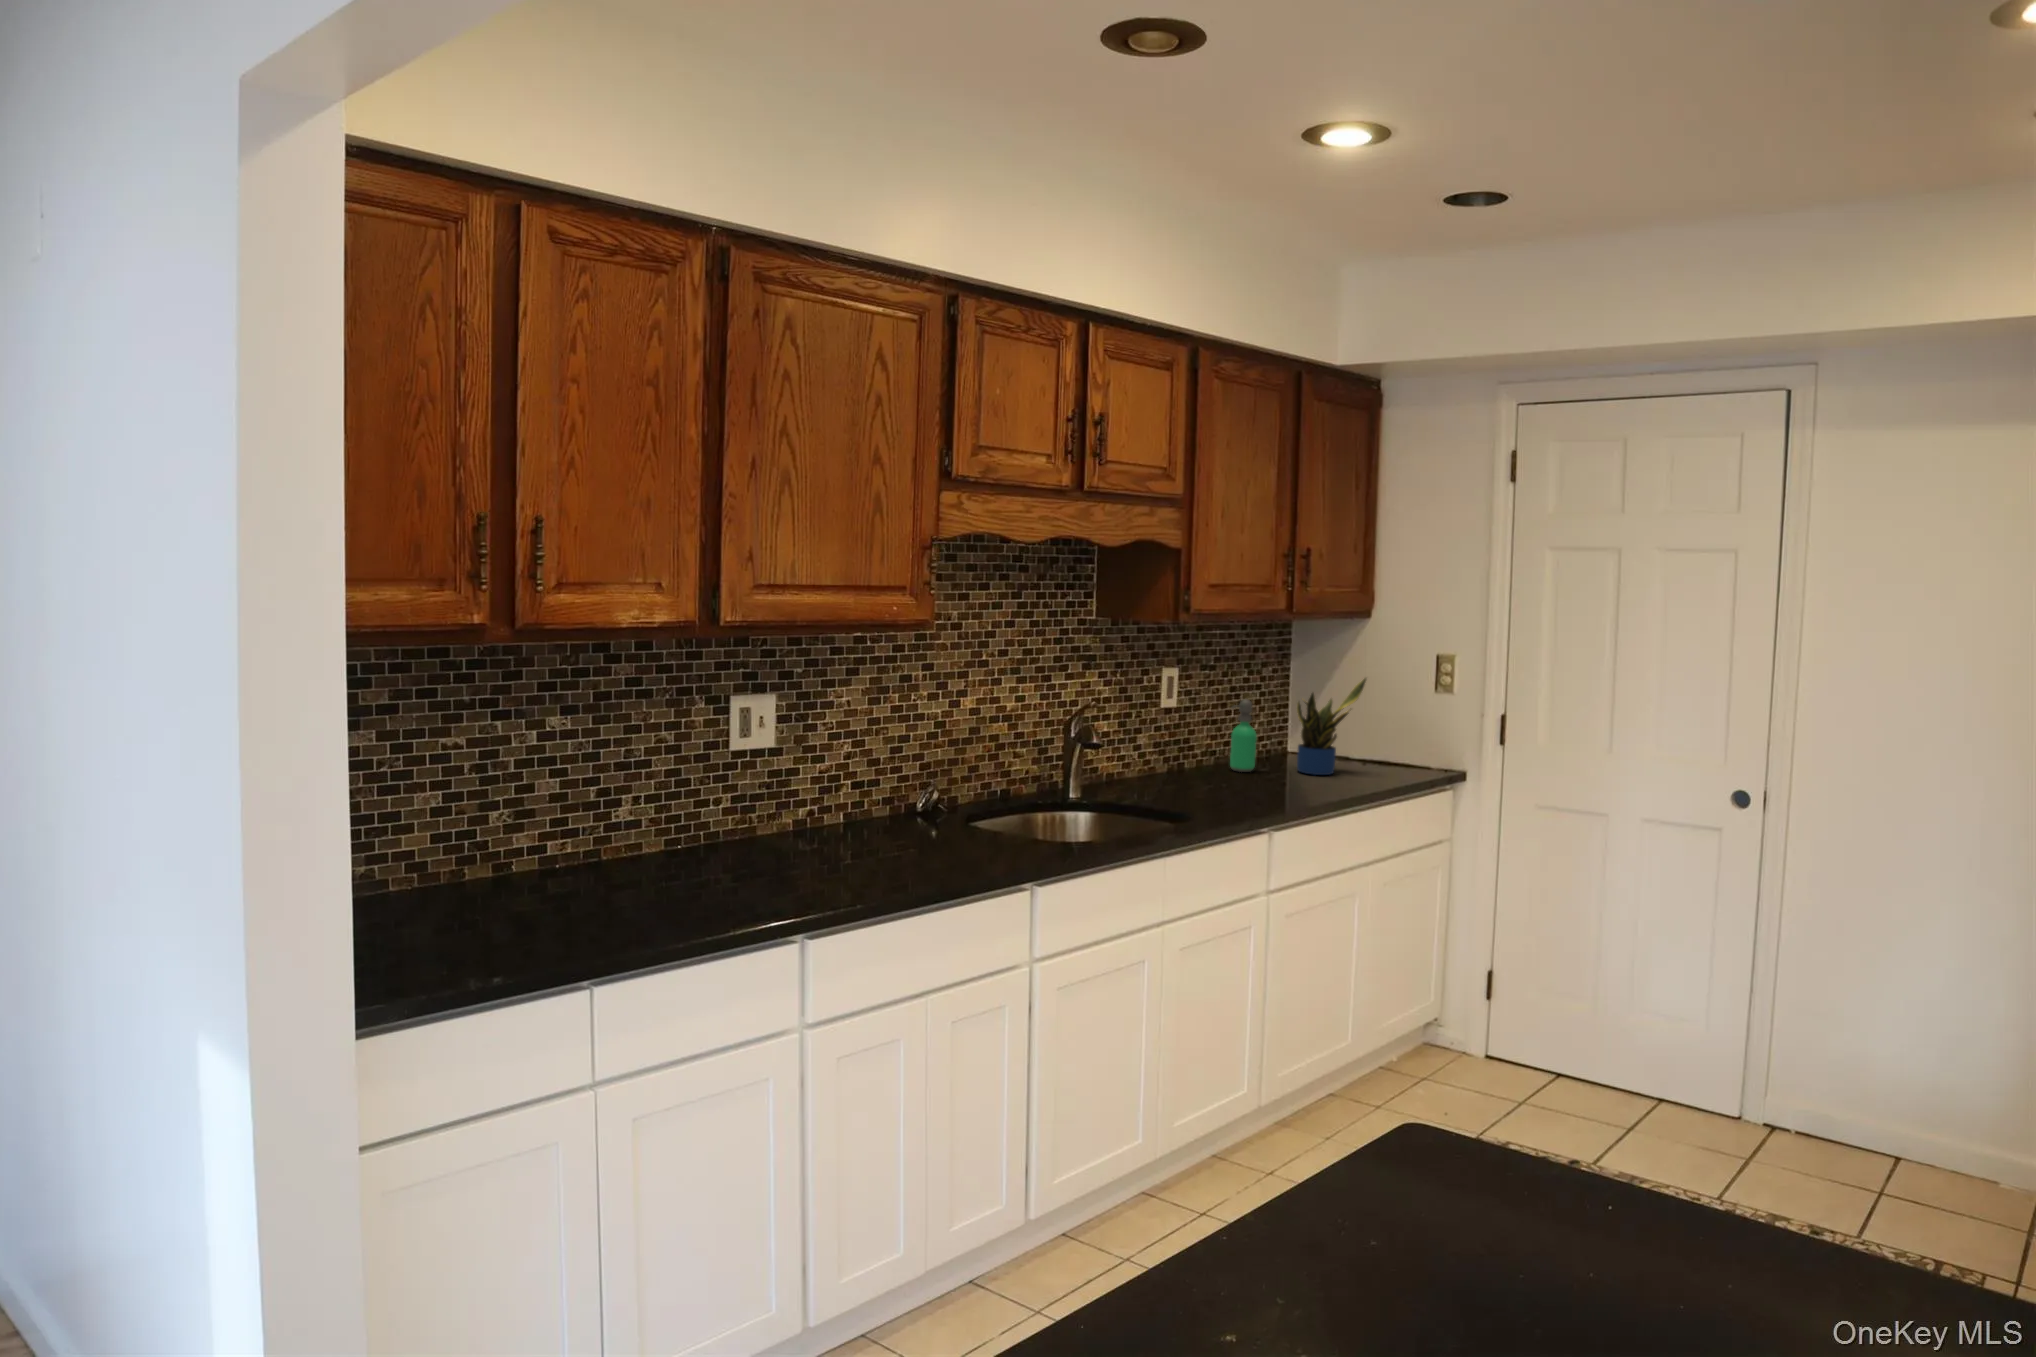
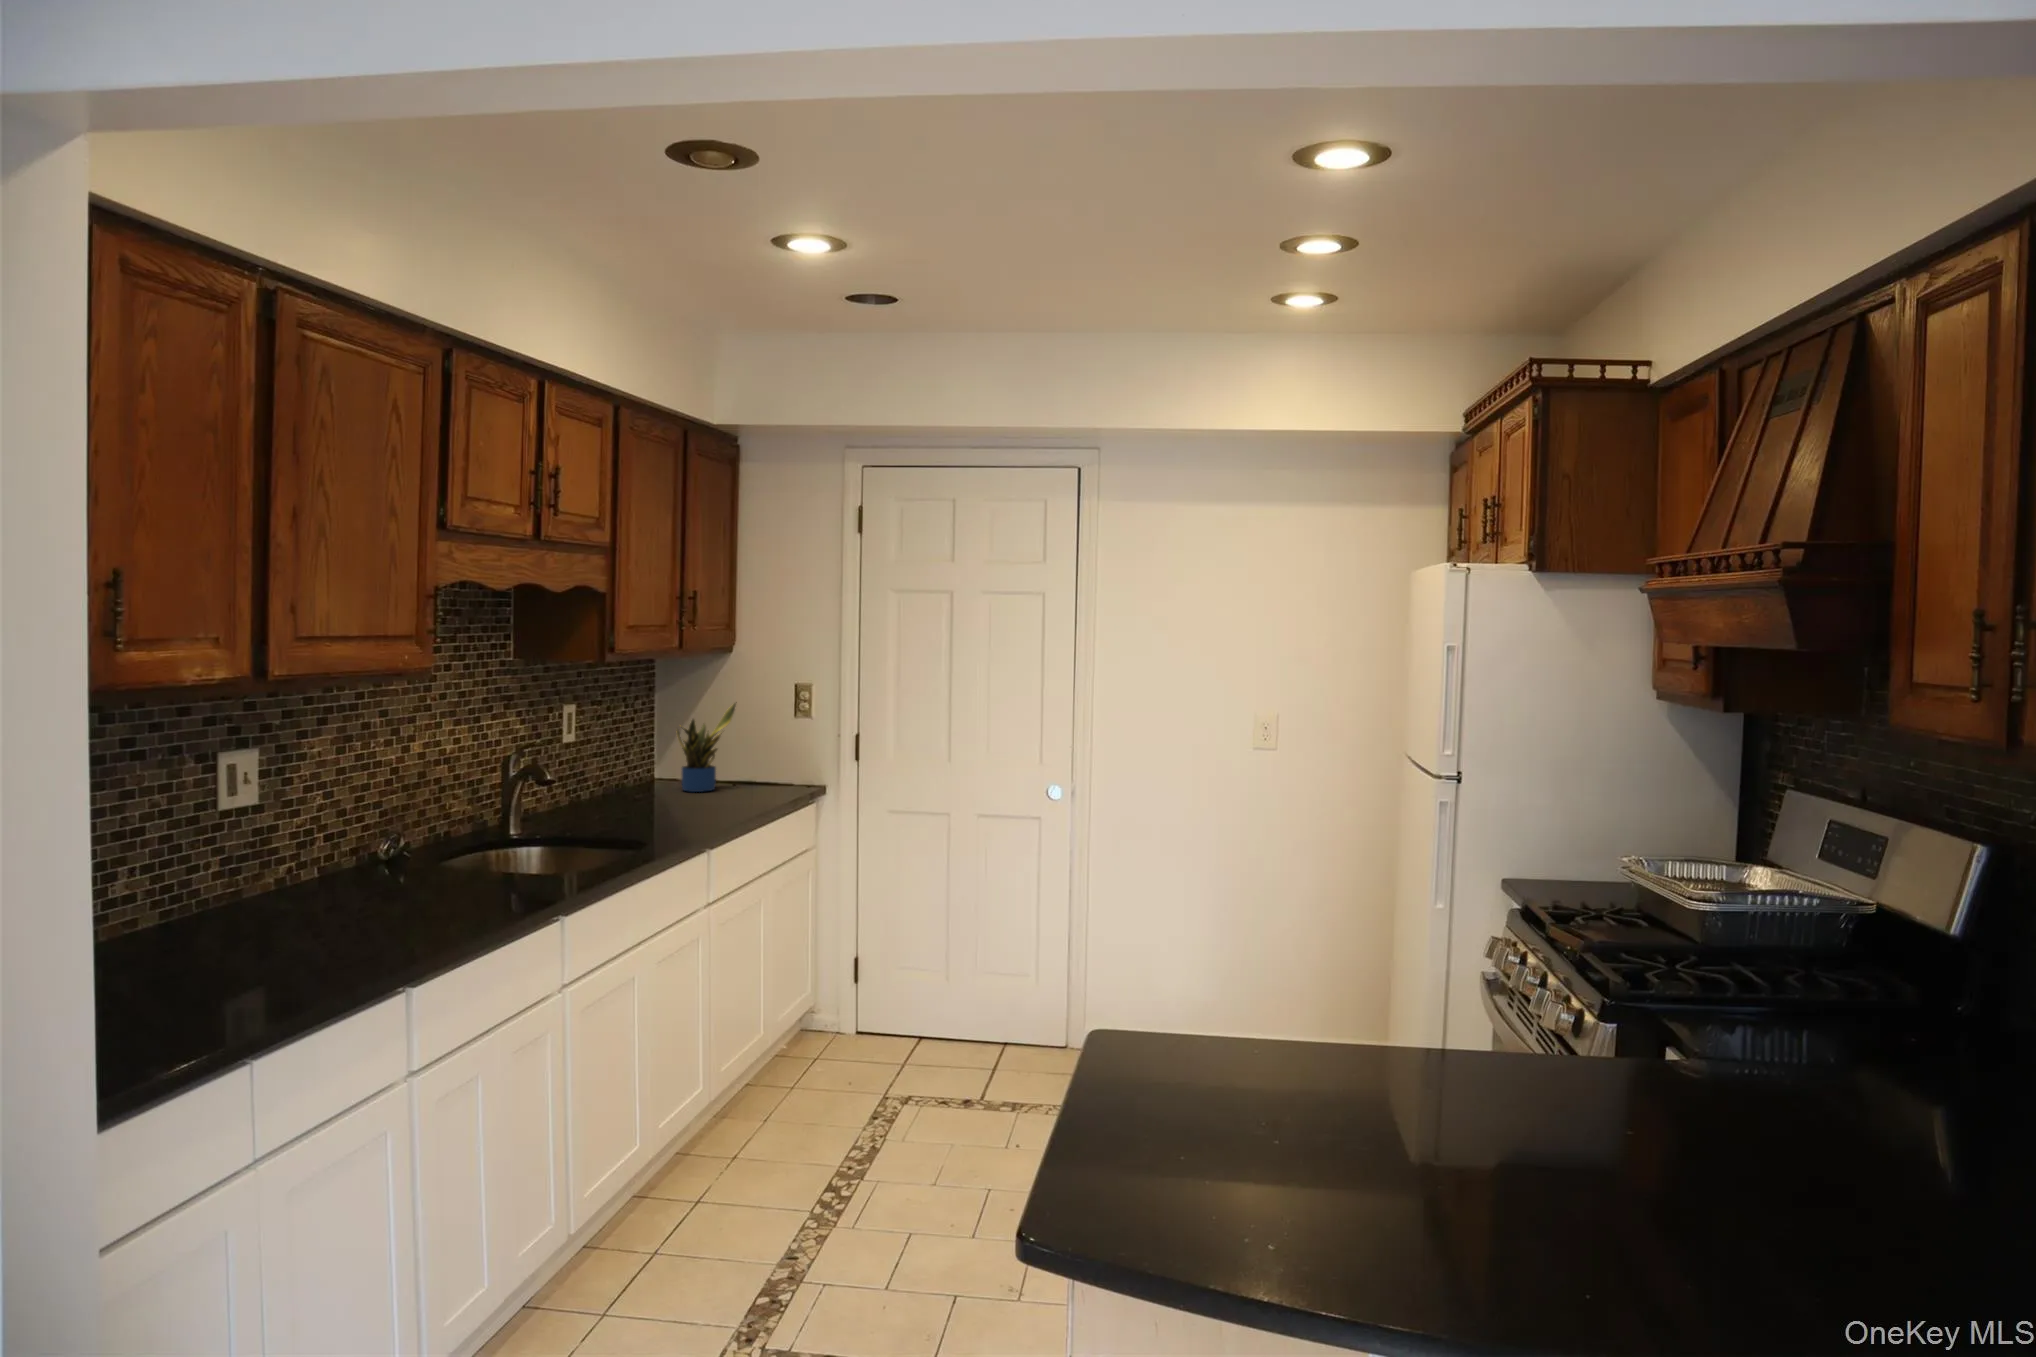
soap dispenser: present [1230,699,1257,772] -> none [623,730,647,797]

